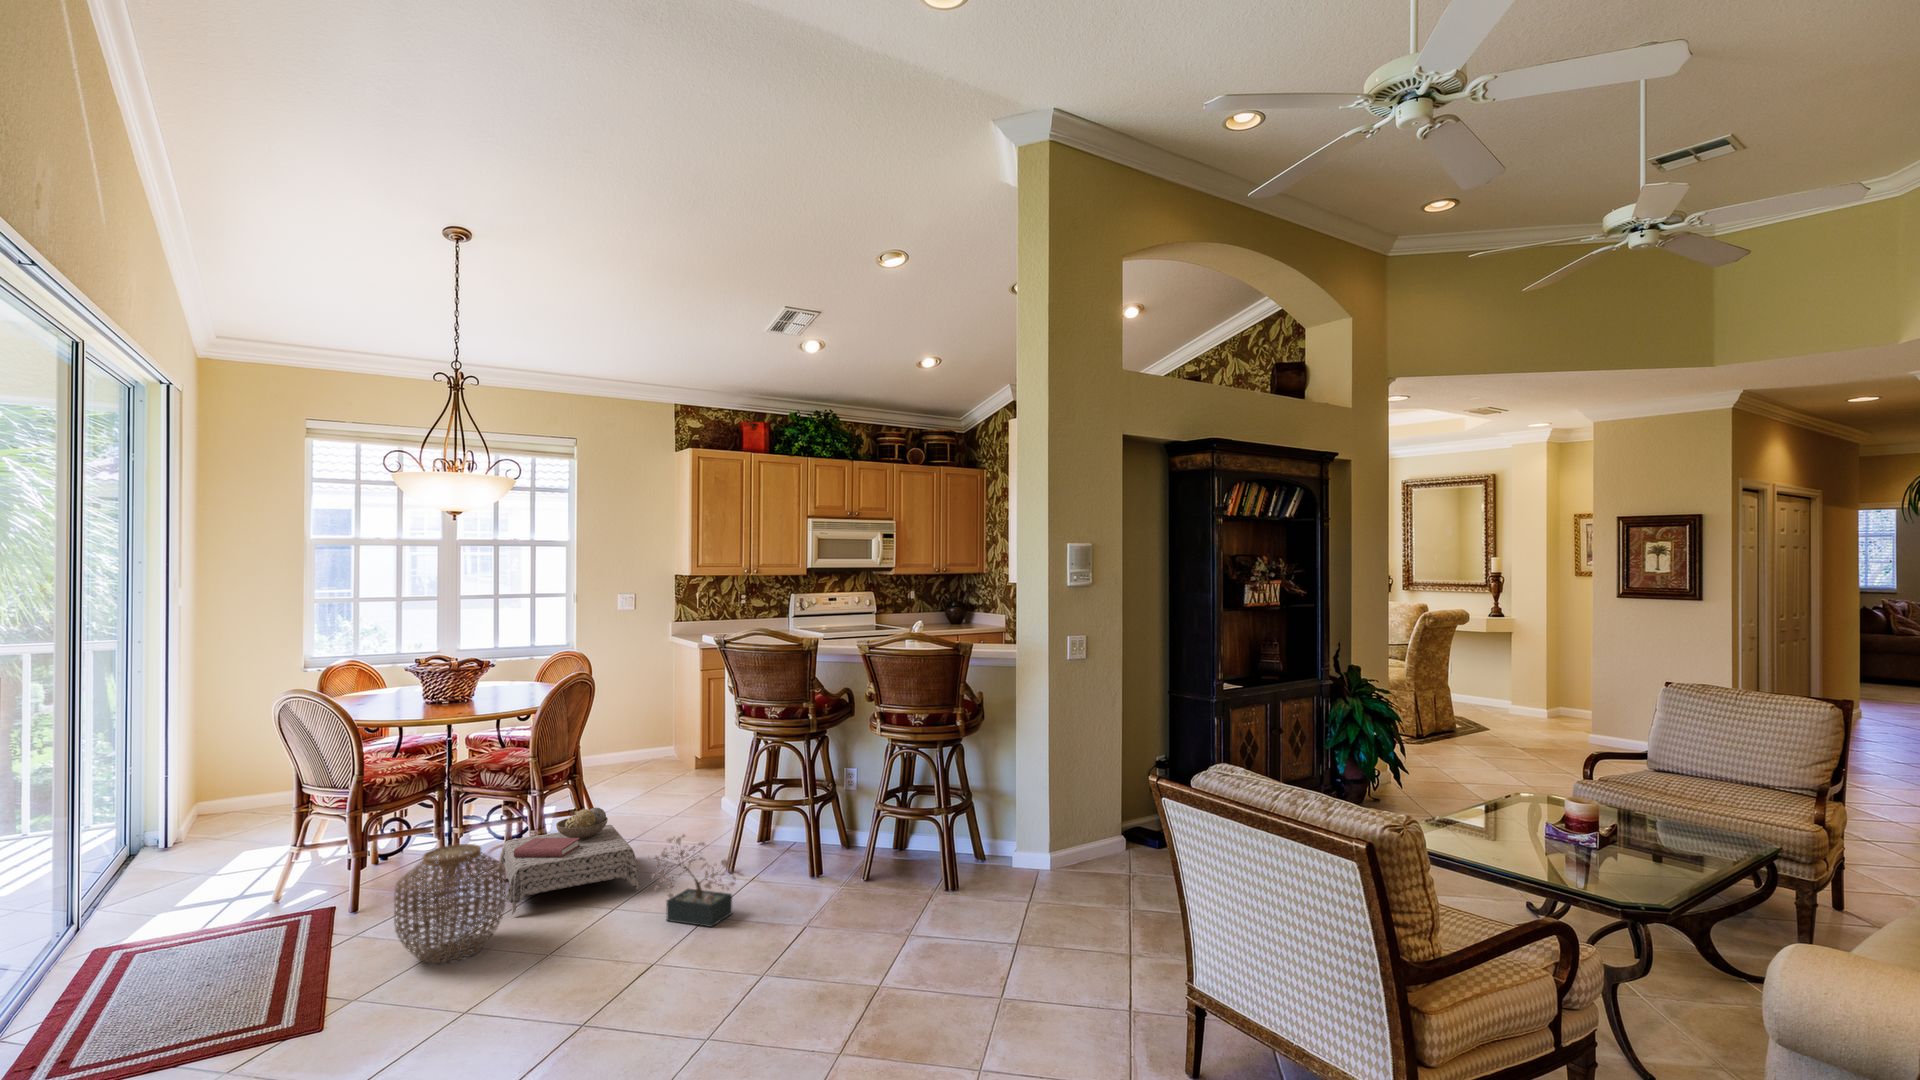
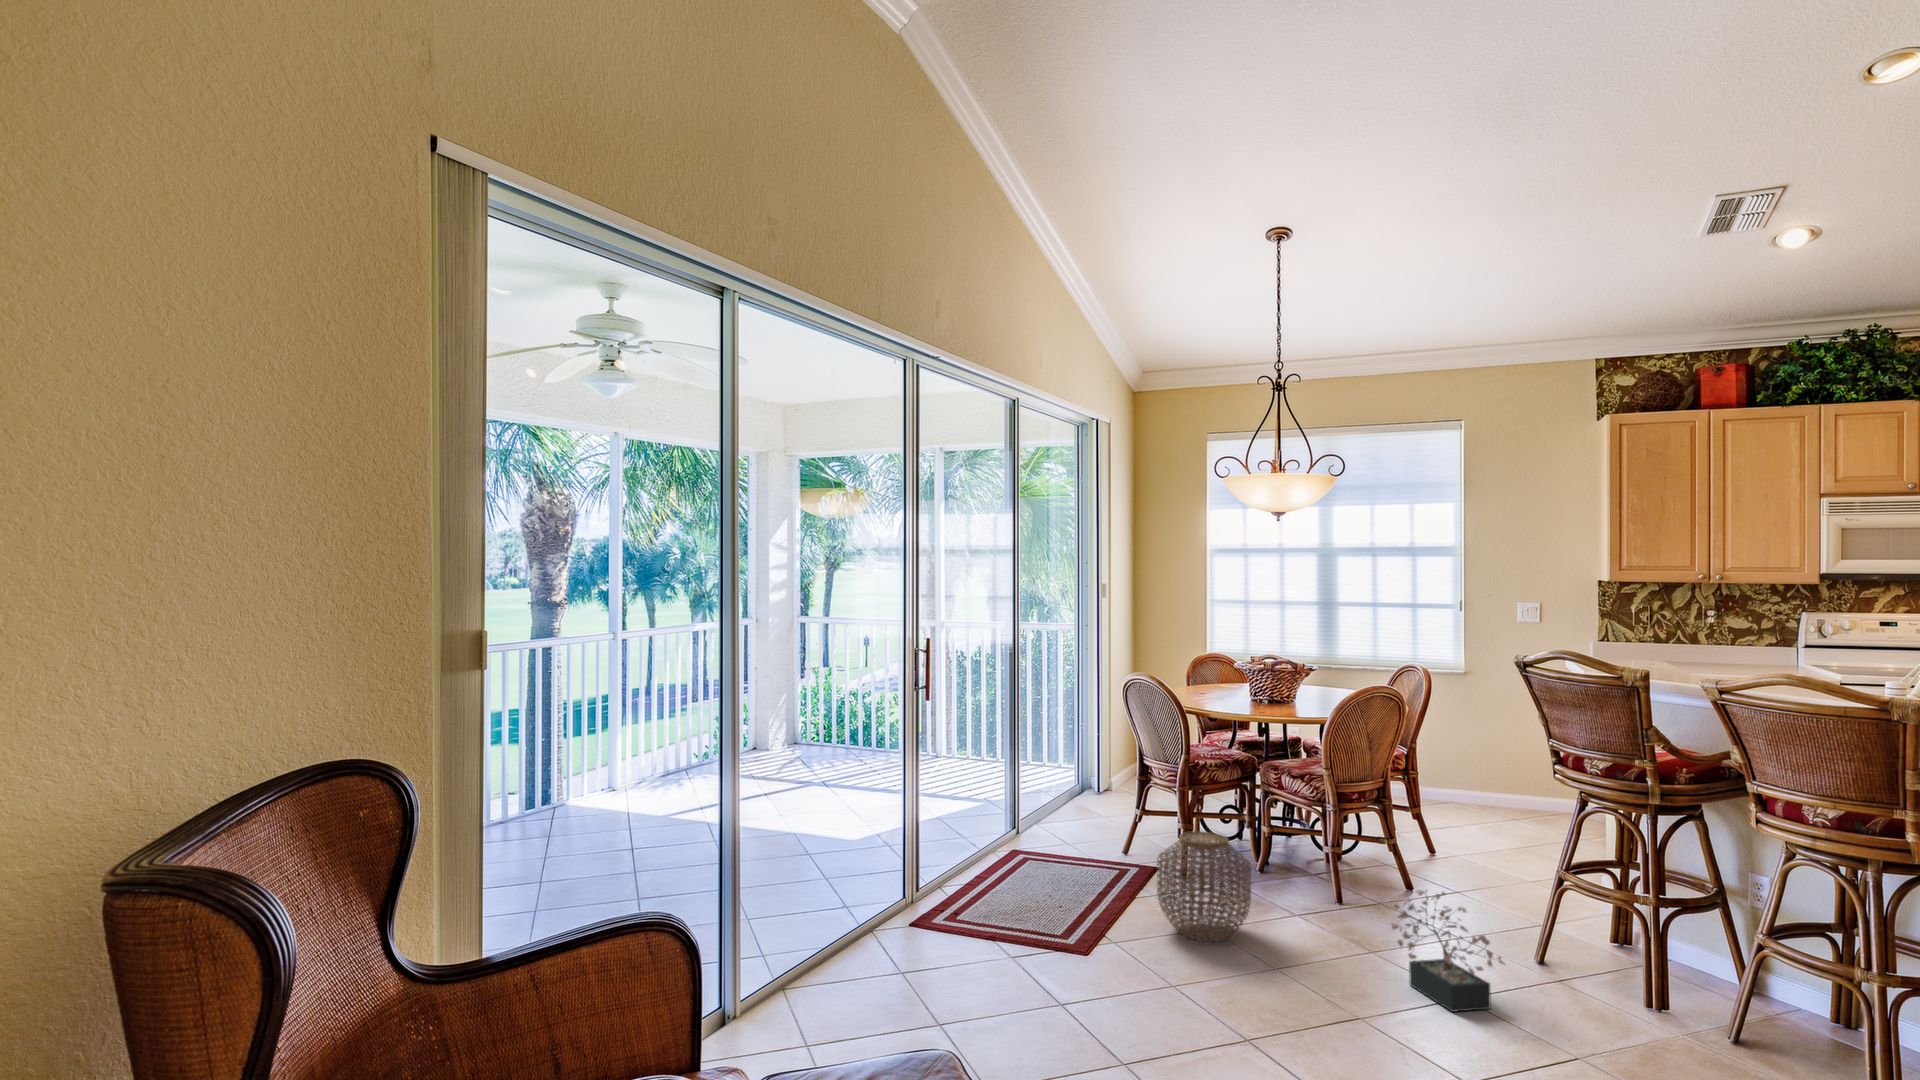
ottoman: present [497,808,639,914] -> none [1271,836,1420,944]

